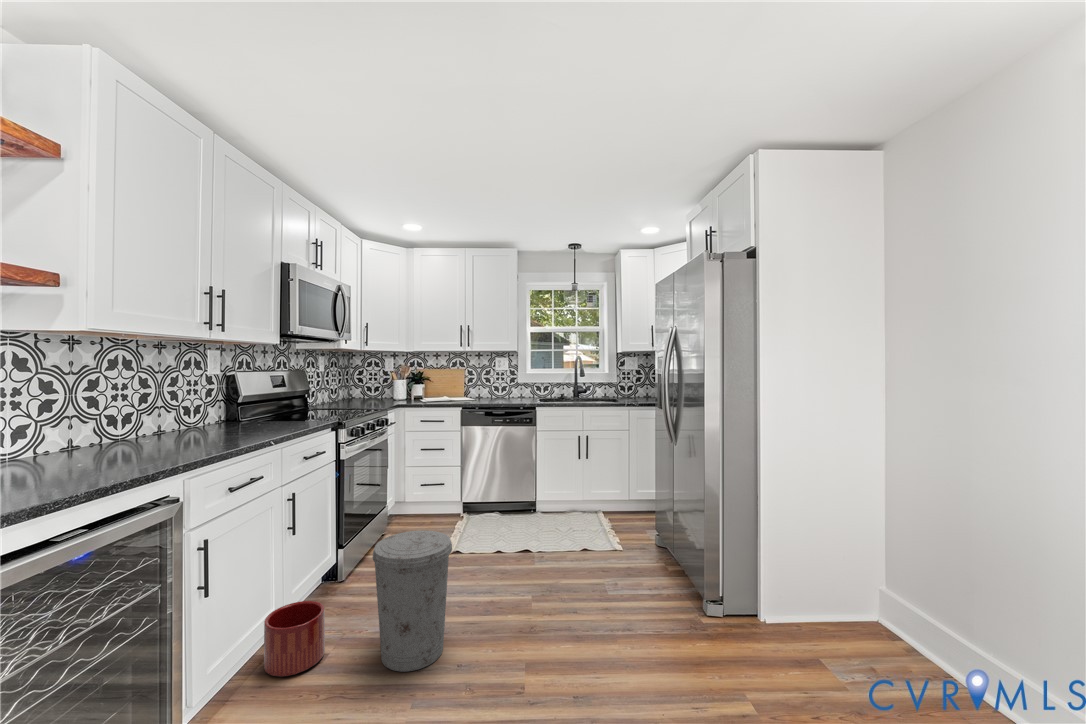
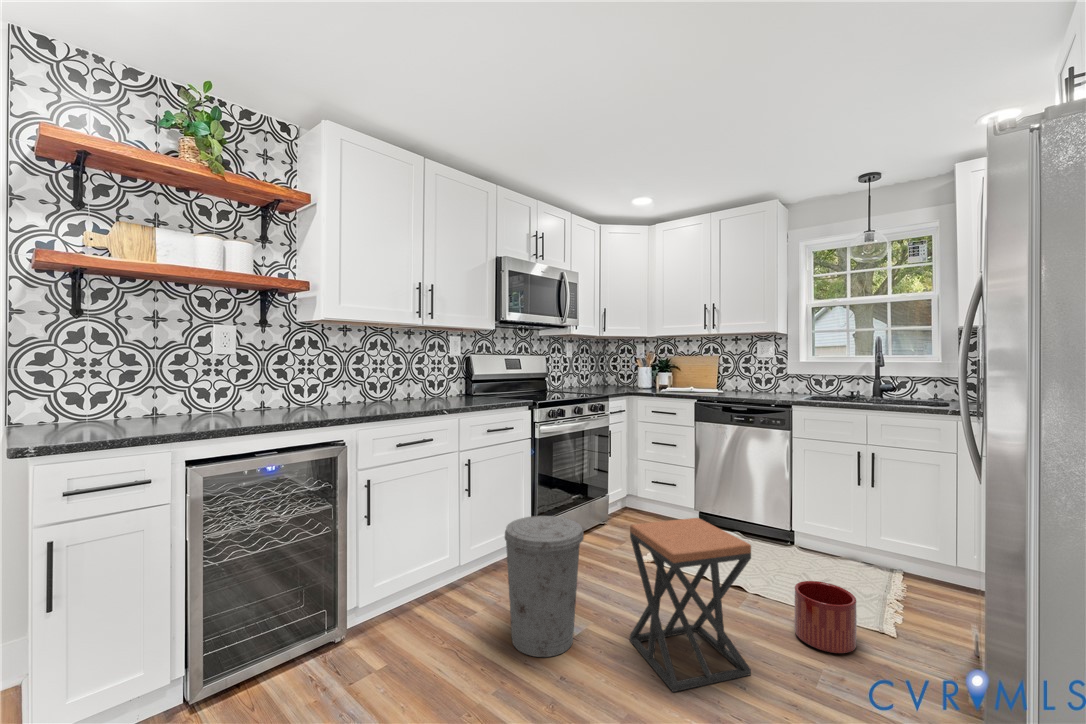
stool: none [484,504,577,642] -> present [630,518,751,692]
planter: present [264,601,325,677] -> present [794,581,857,653]

